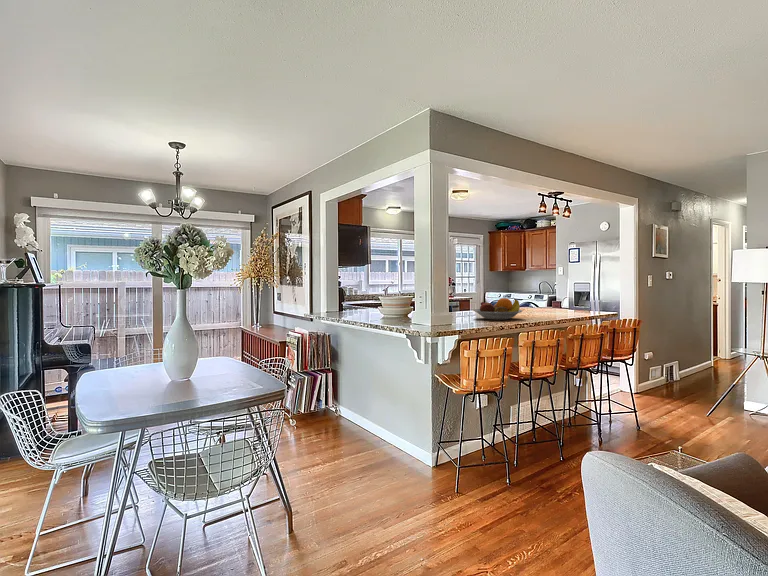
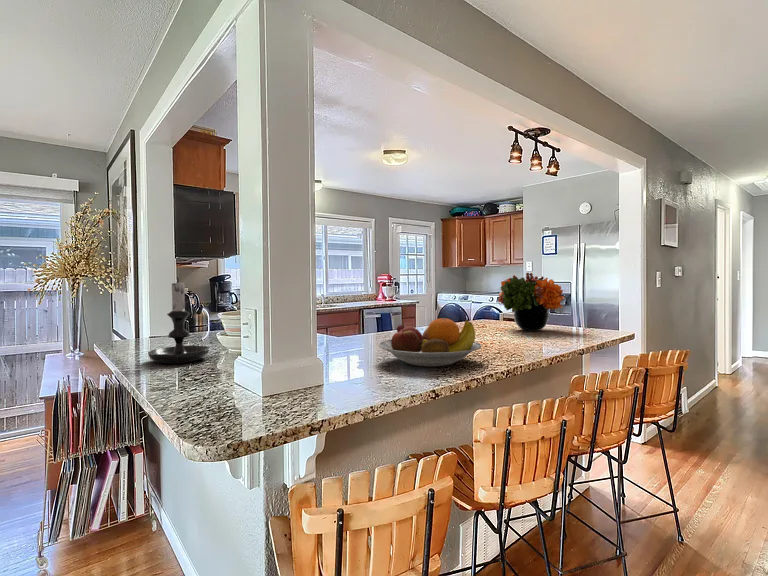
flower arrangement: none [532,276,573,311] -> present [498,273,564,331]
candle holder: none [363,278,391,319] -> present [148,277,210,363]

